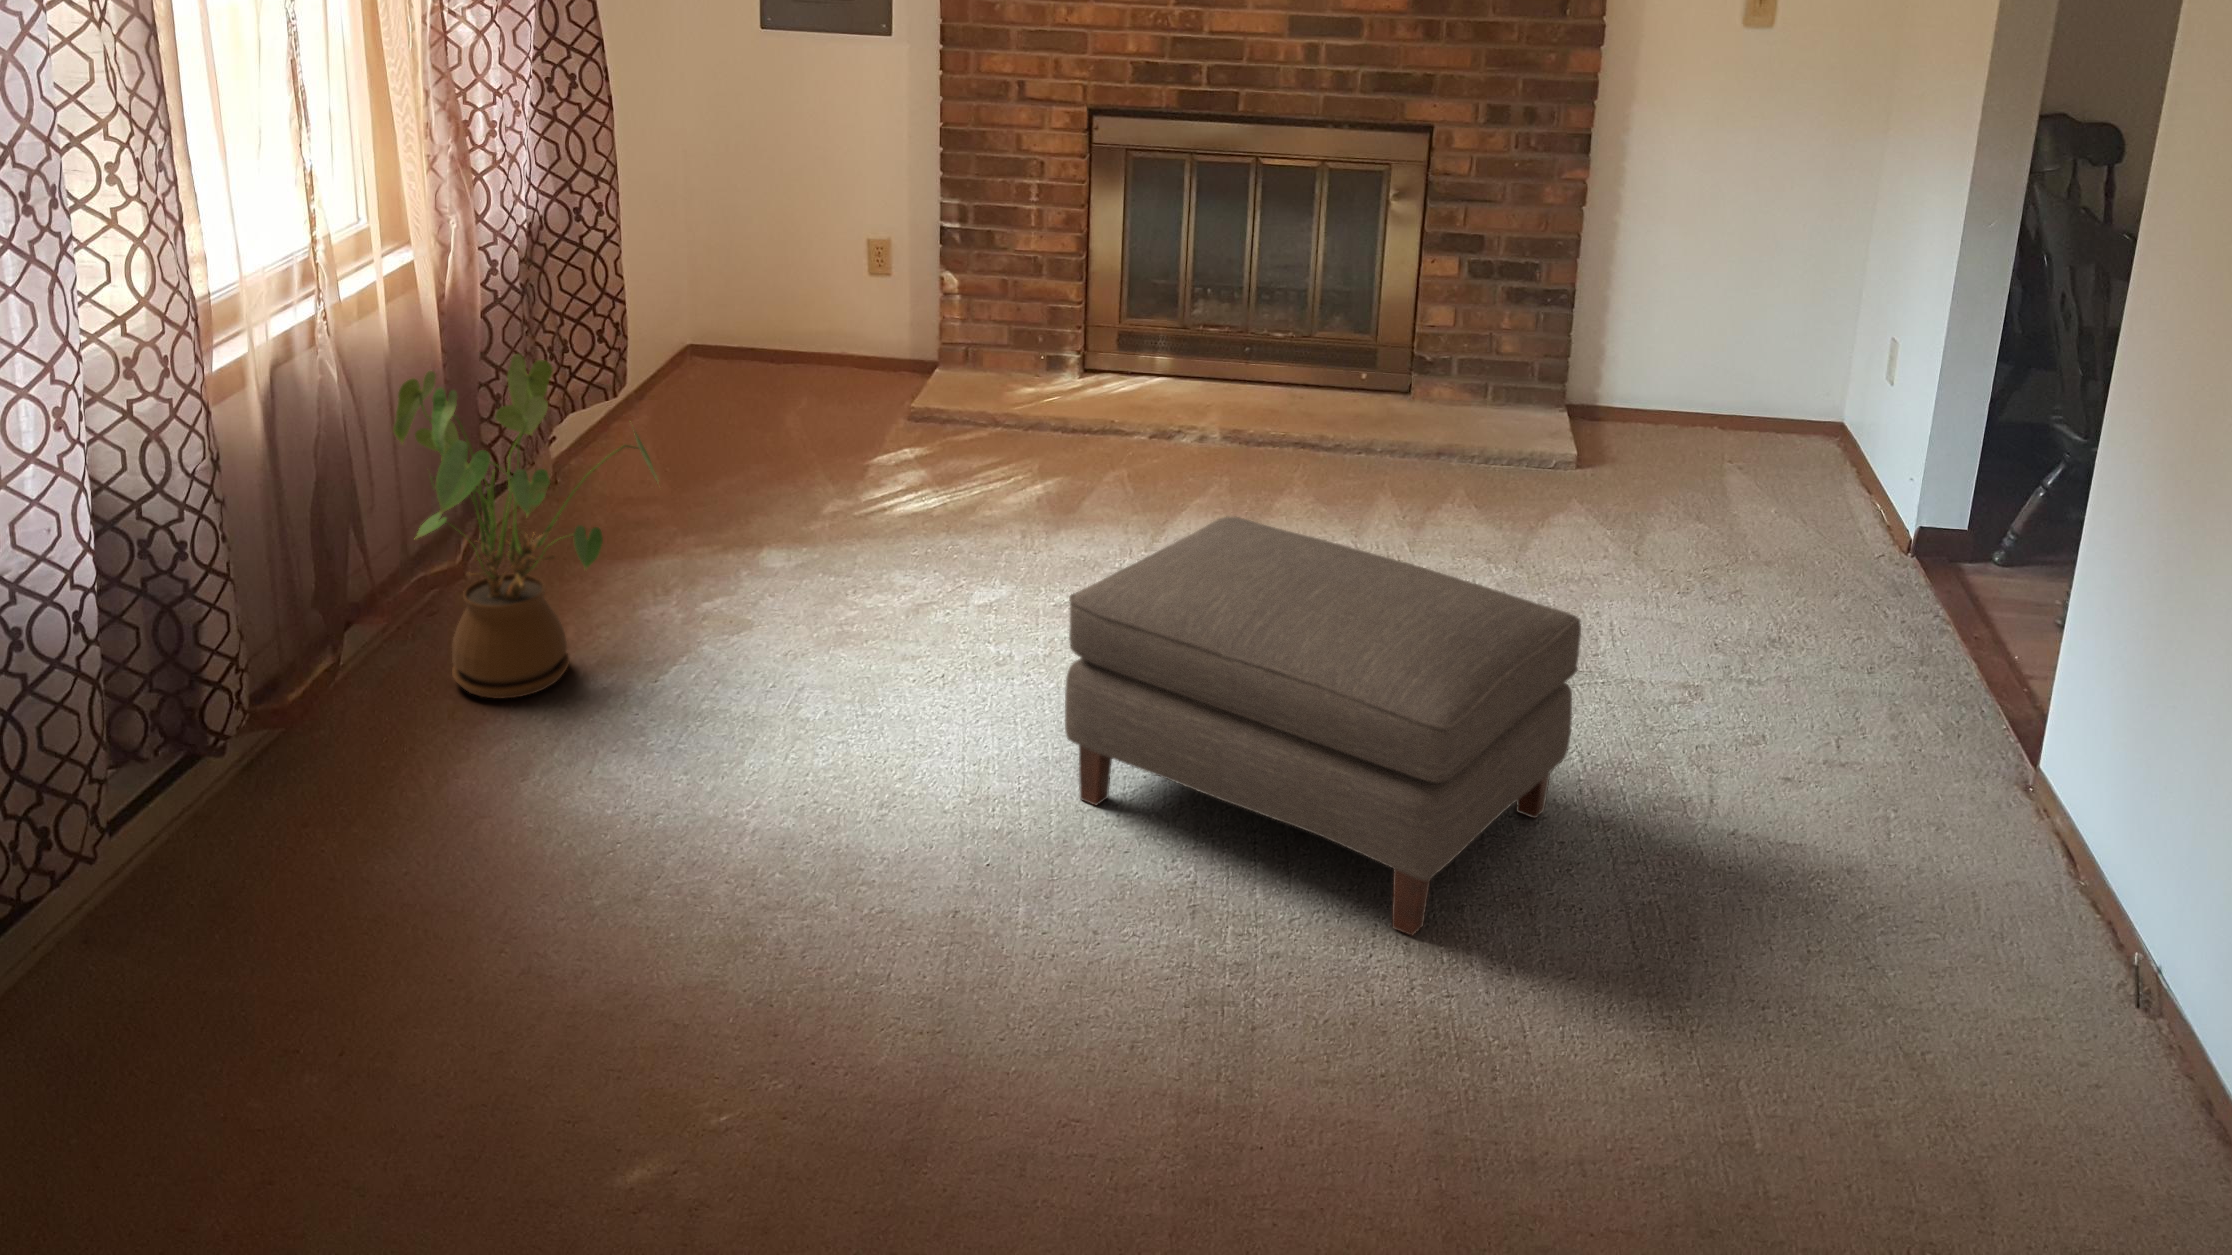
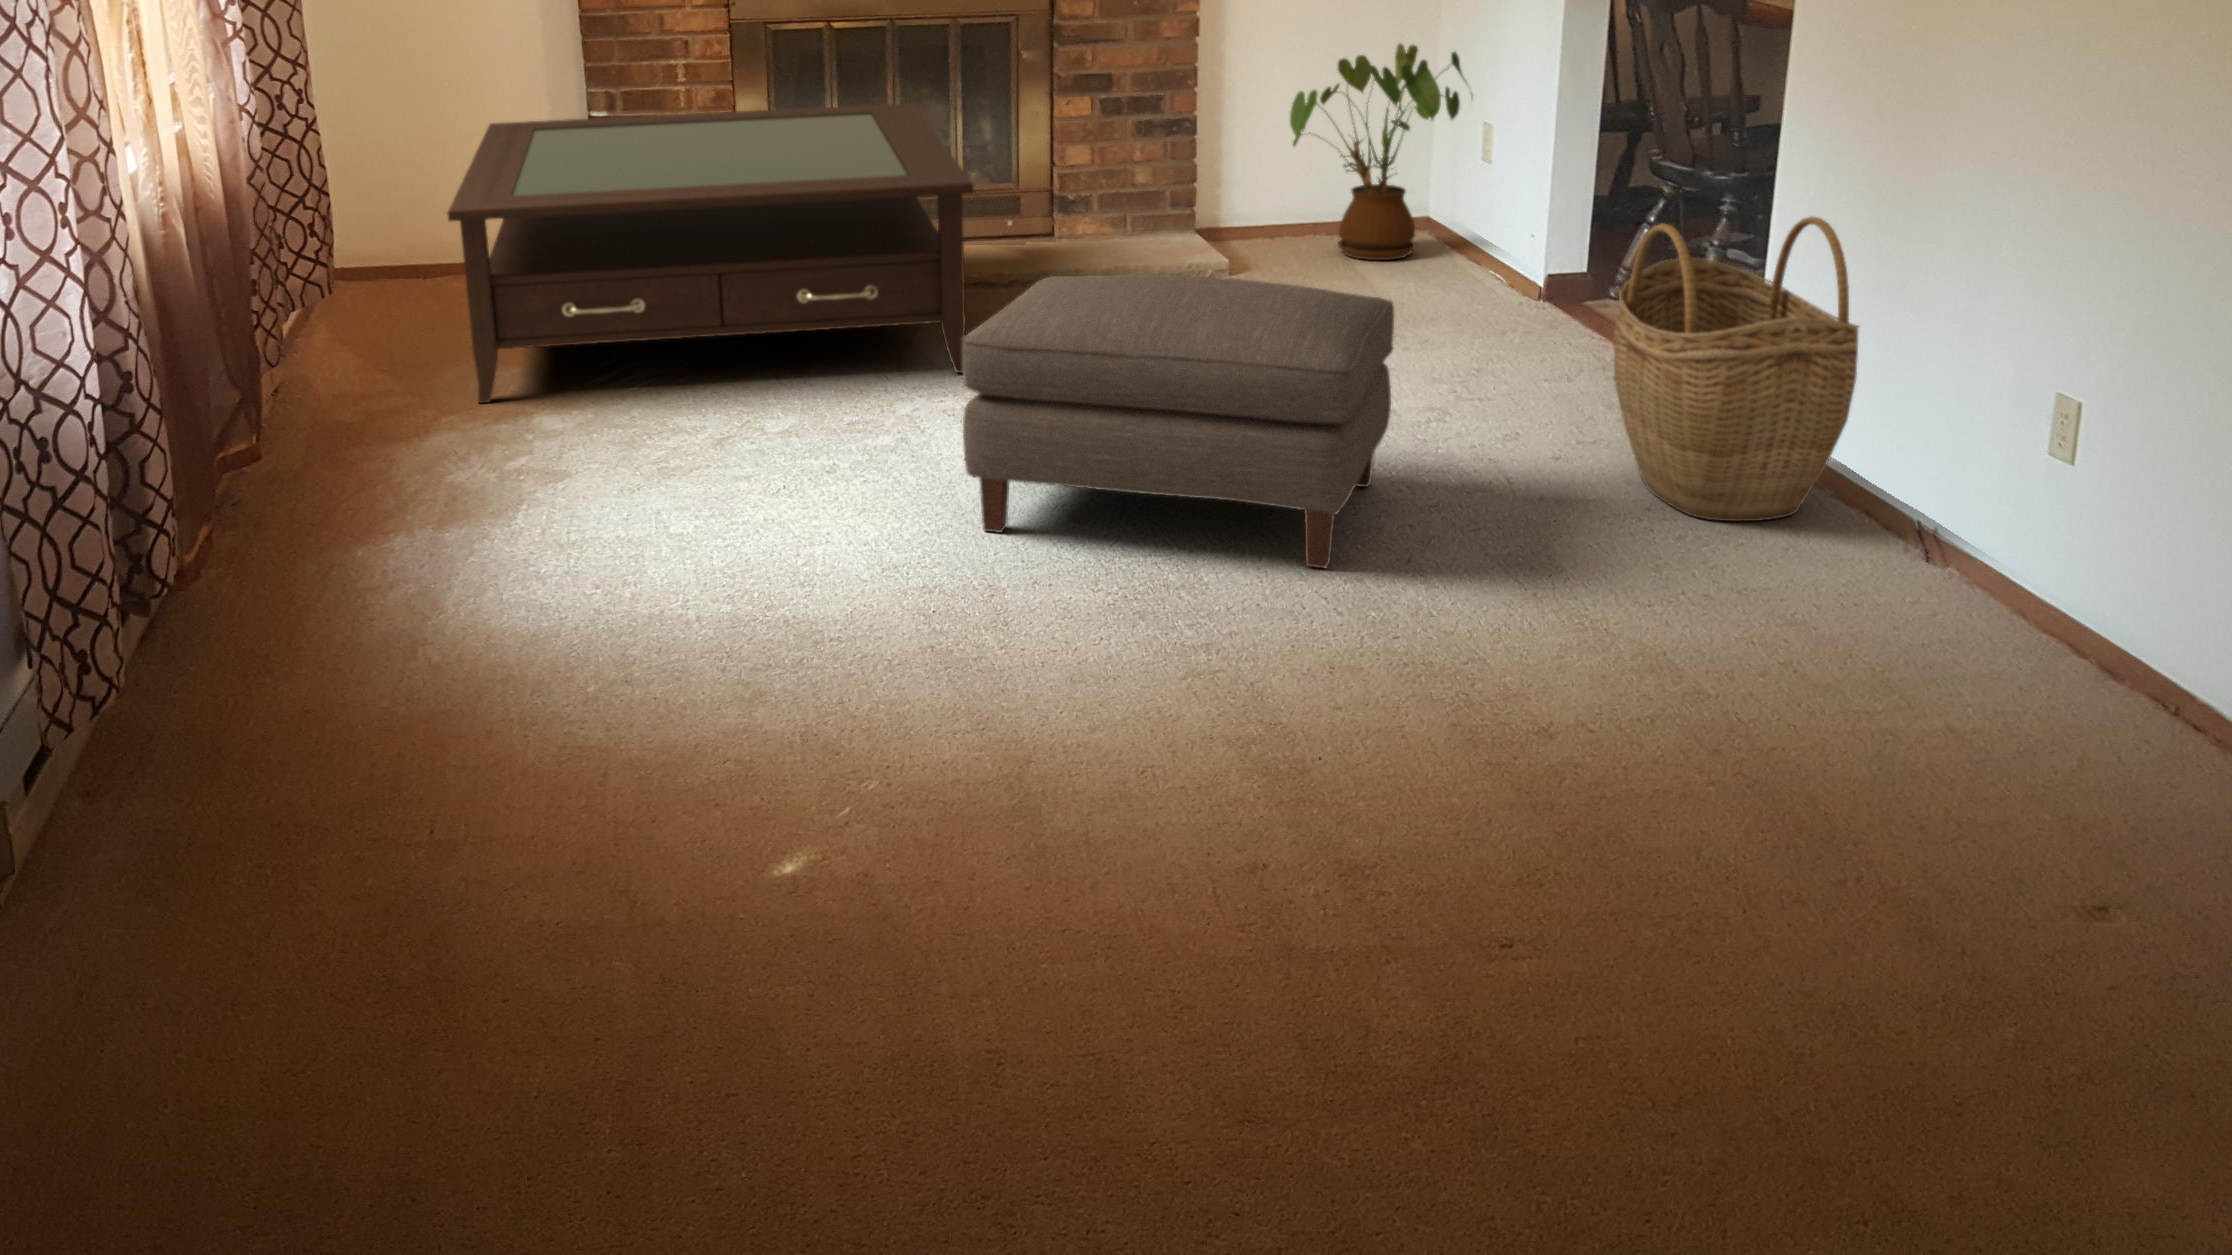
coffee table: none [696,226,1264,569] -> present [447,103,974,403]
house plant: present [393,354,658,698] -> present [1290,43,1466,260]
woven basket: none [1854,589,2145,972] -> present [1613,217,1859,521]

